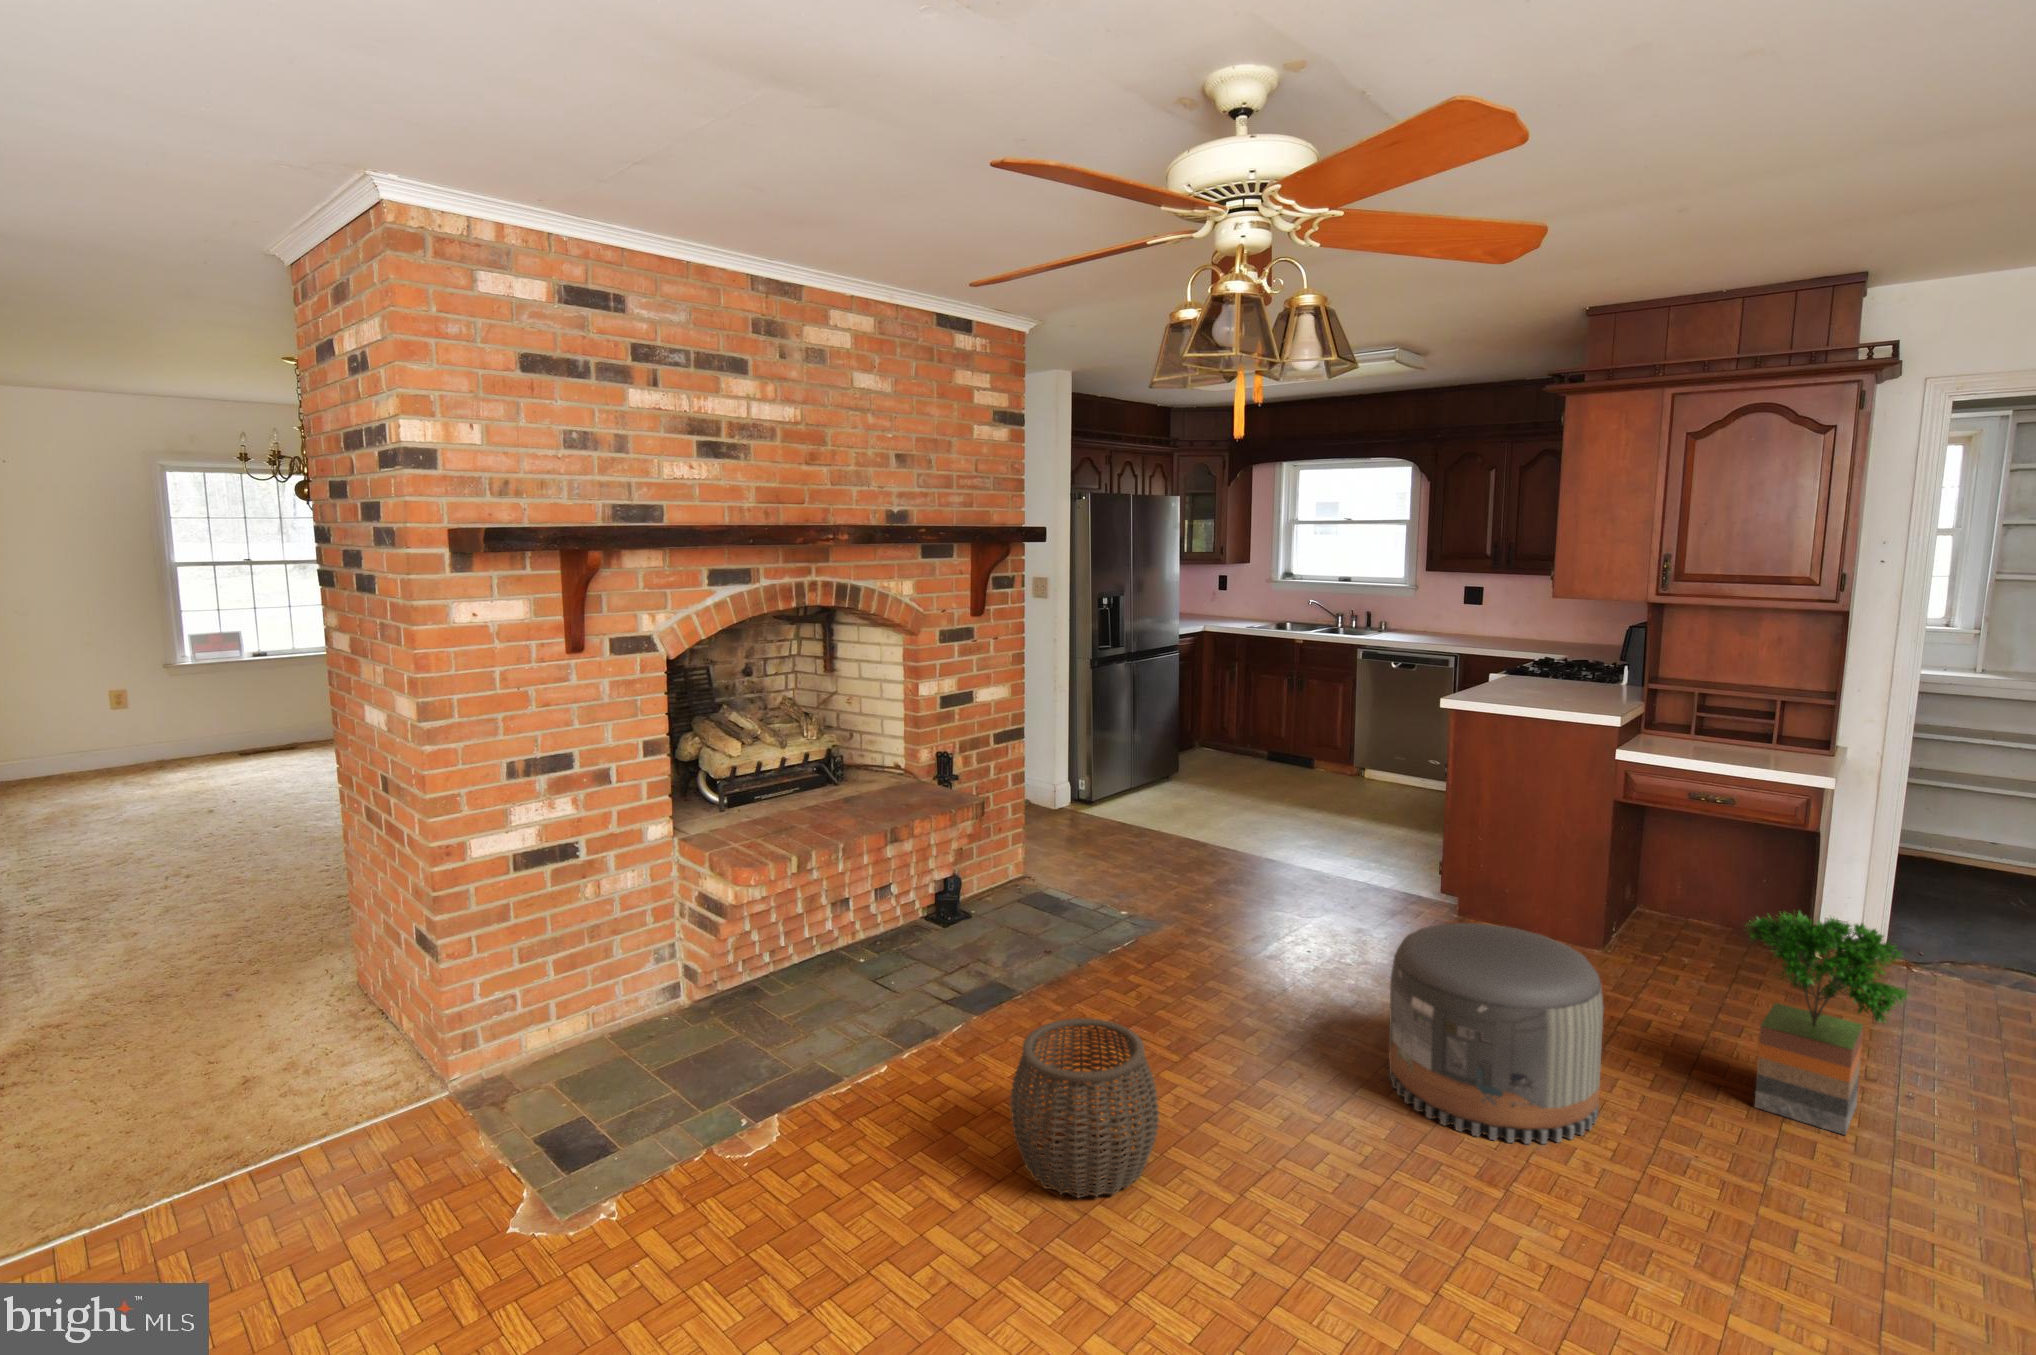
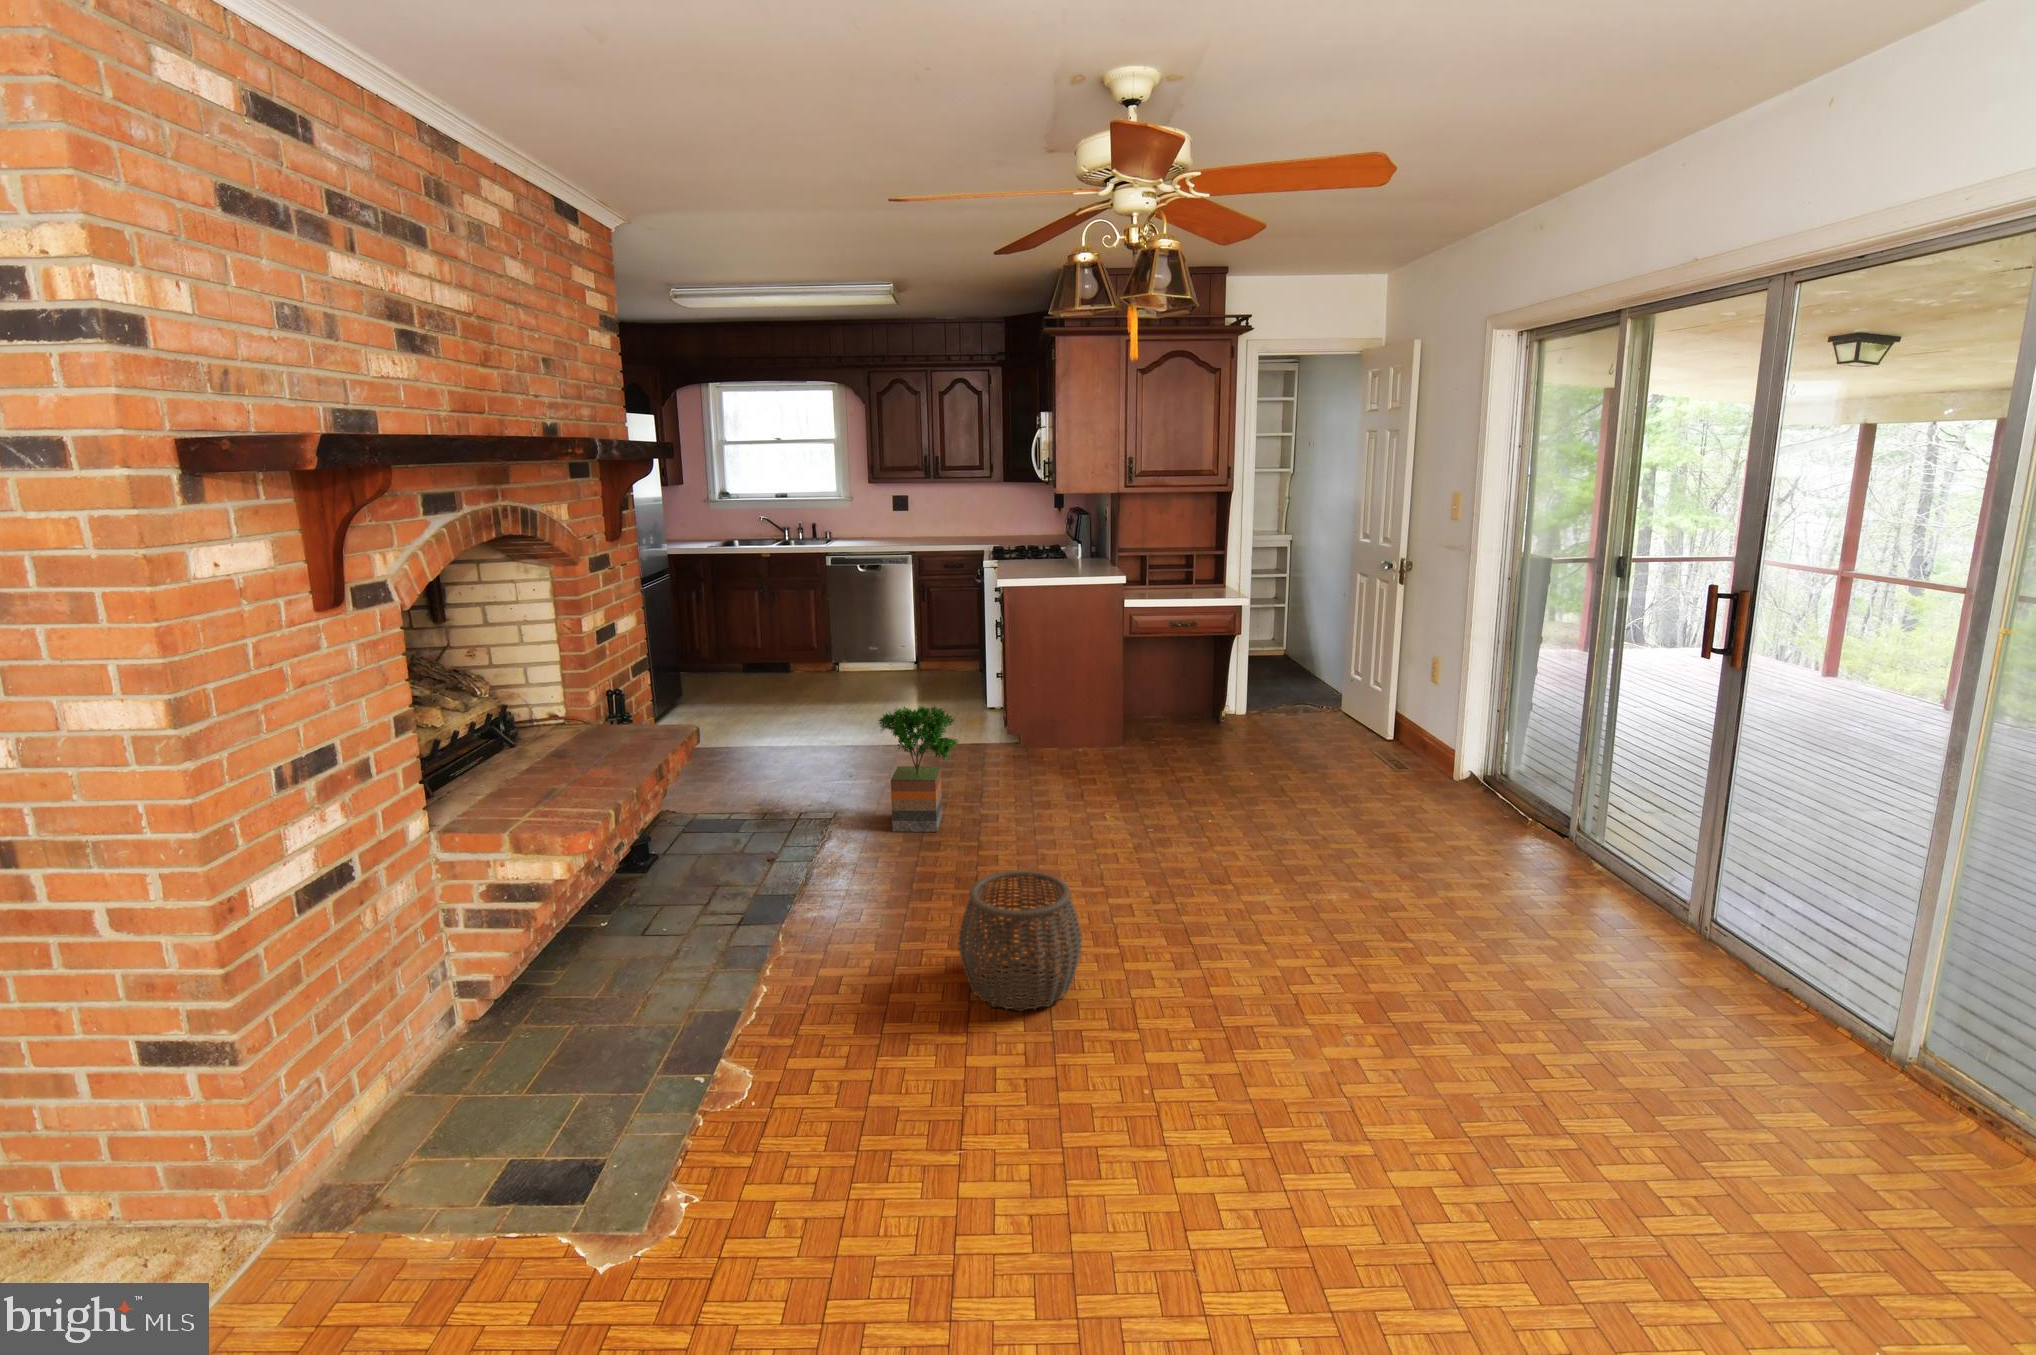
potted tree: present [1747,912,1908,1135] -> present [878,706,957,832]
pouf: present [1389,923,1604,1144] -> none [1109,742,1246,881]

